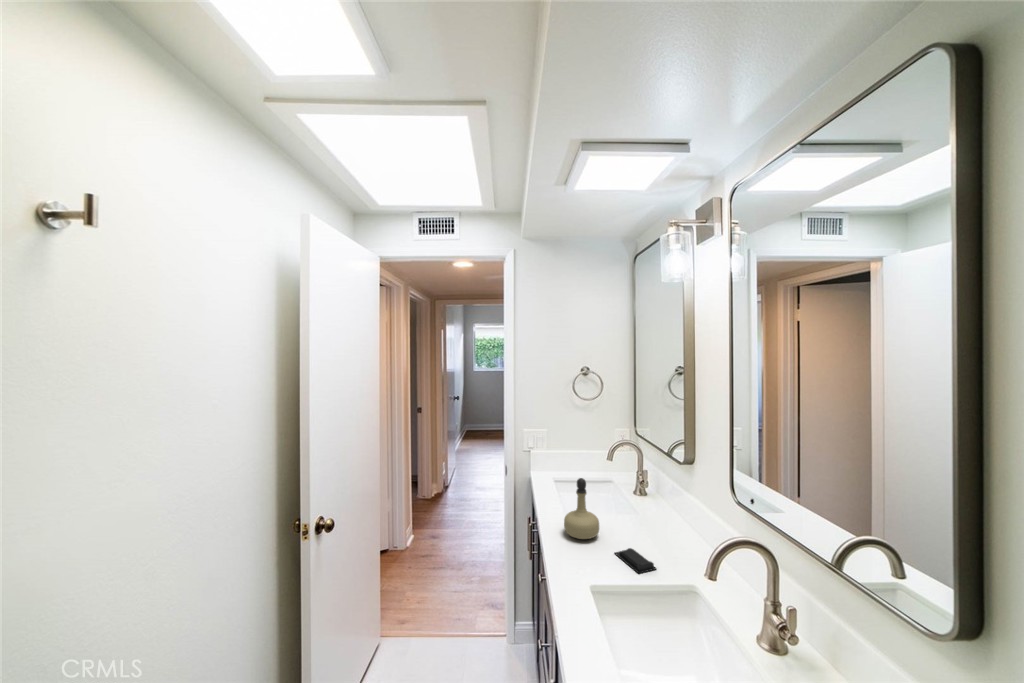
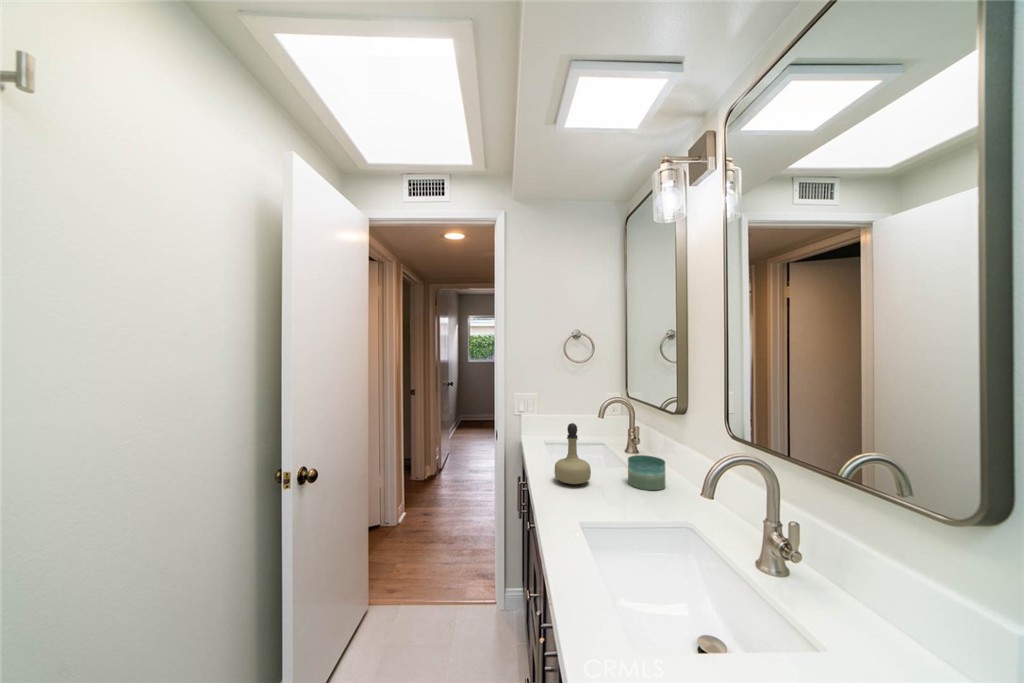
candle: none [636,508,672,546] -> present [628,455,666,490]
soap bar: present [615,548,657,574] -> none [606,490,650,511]

